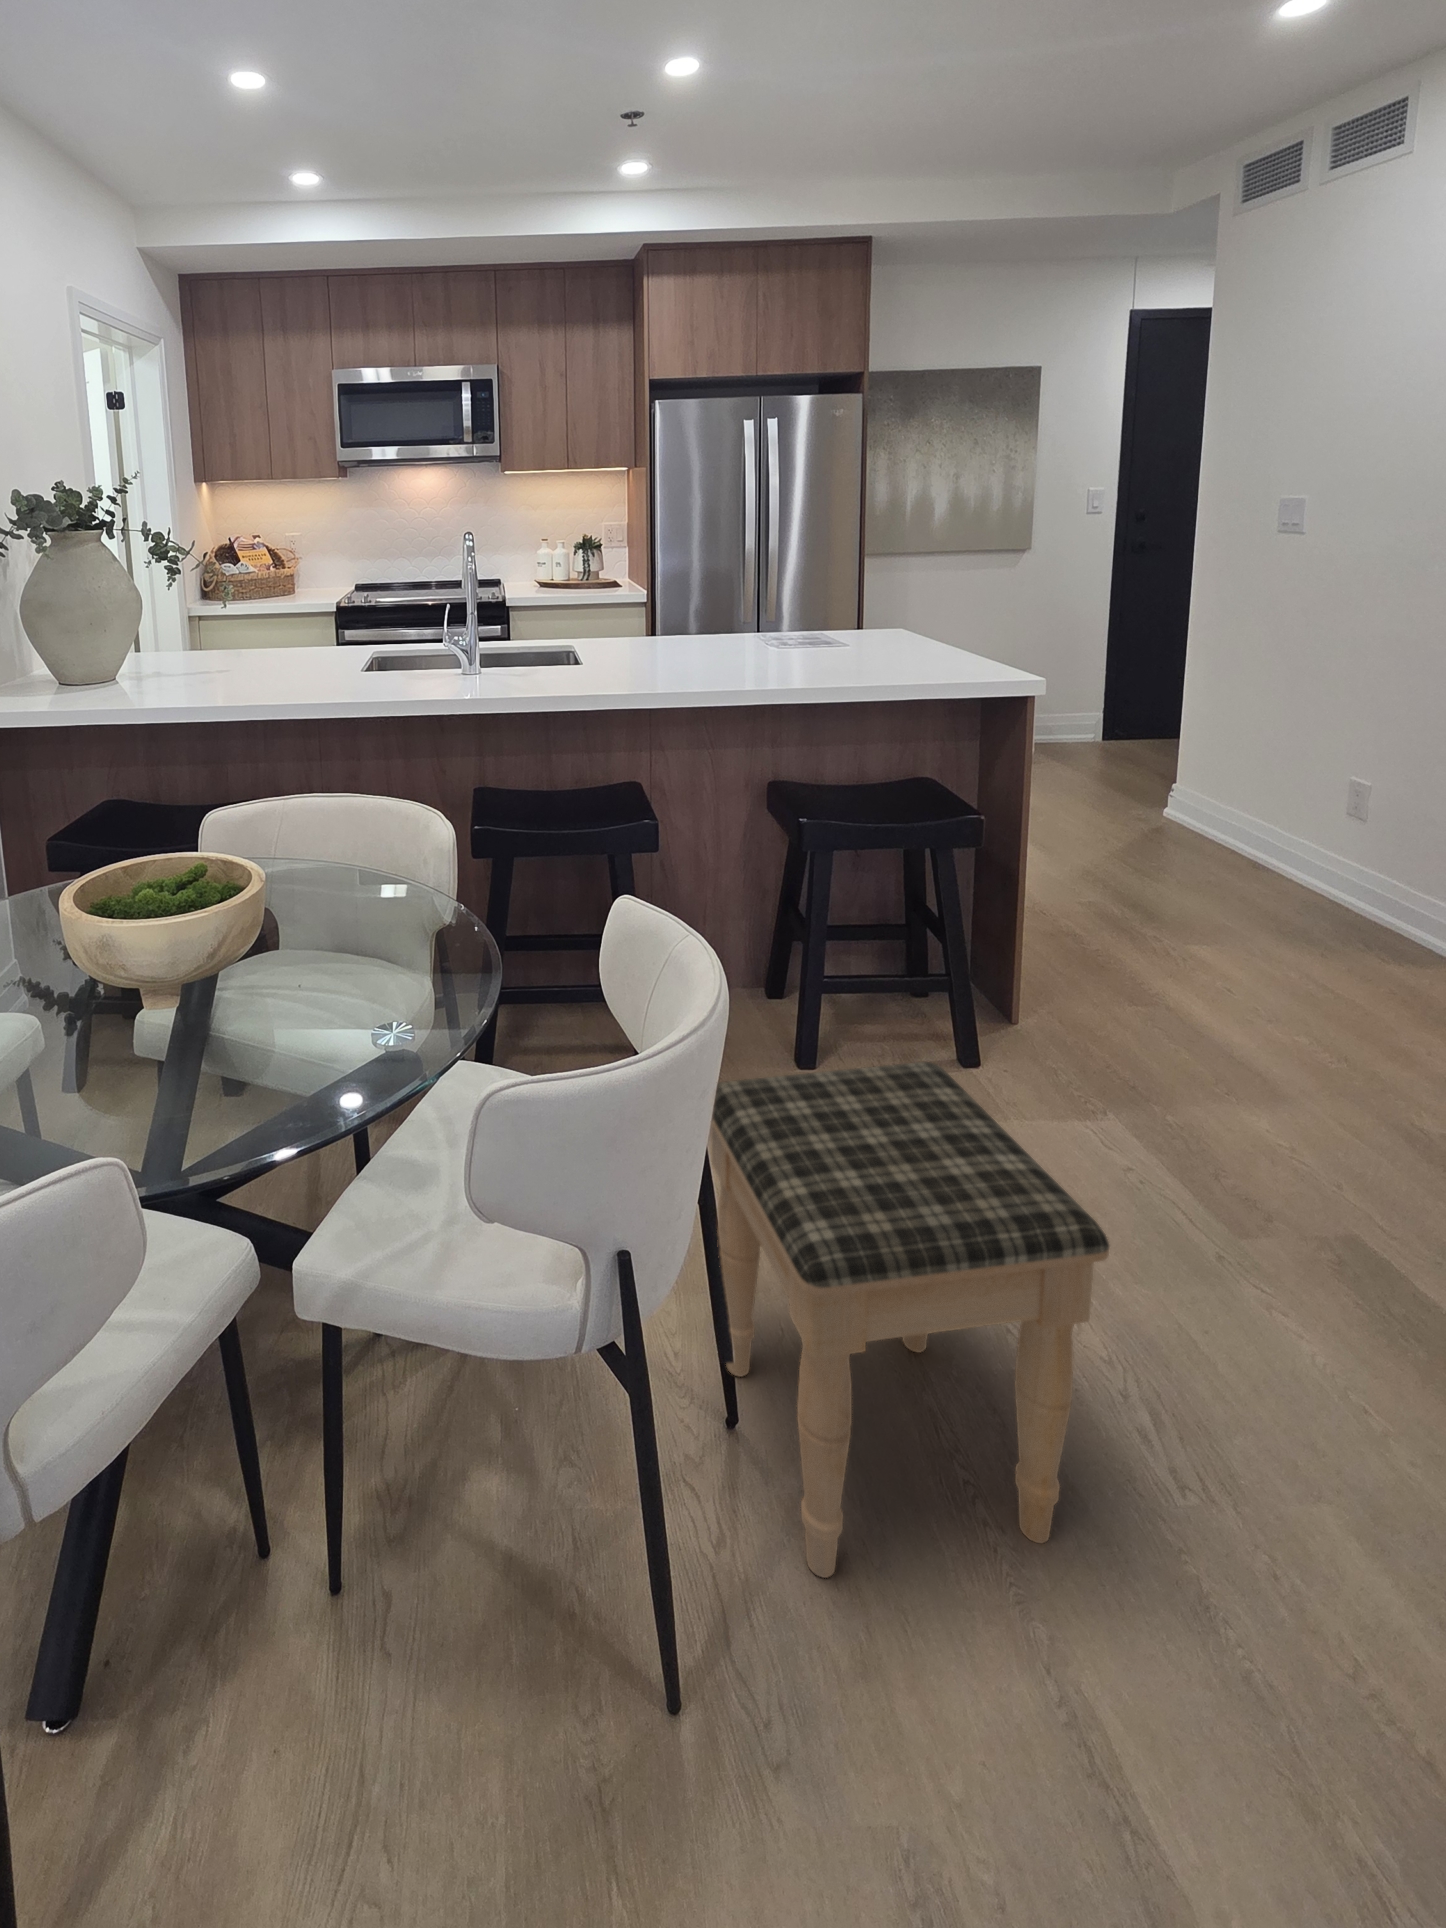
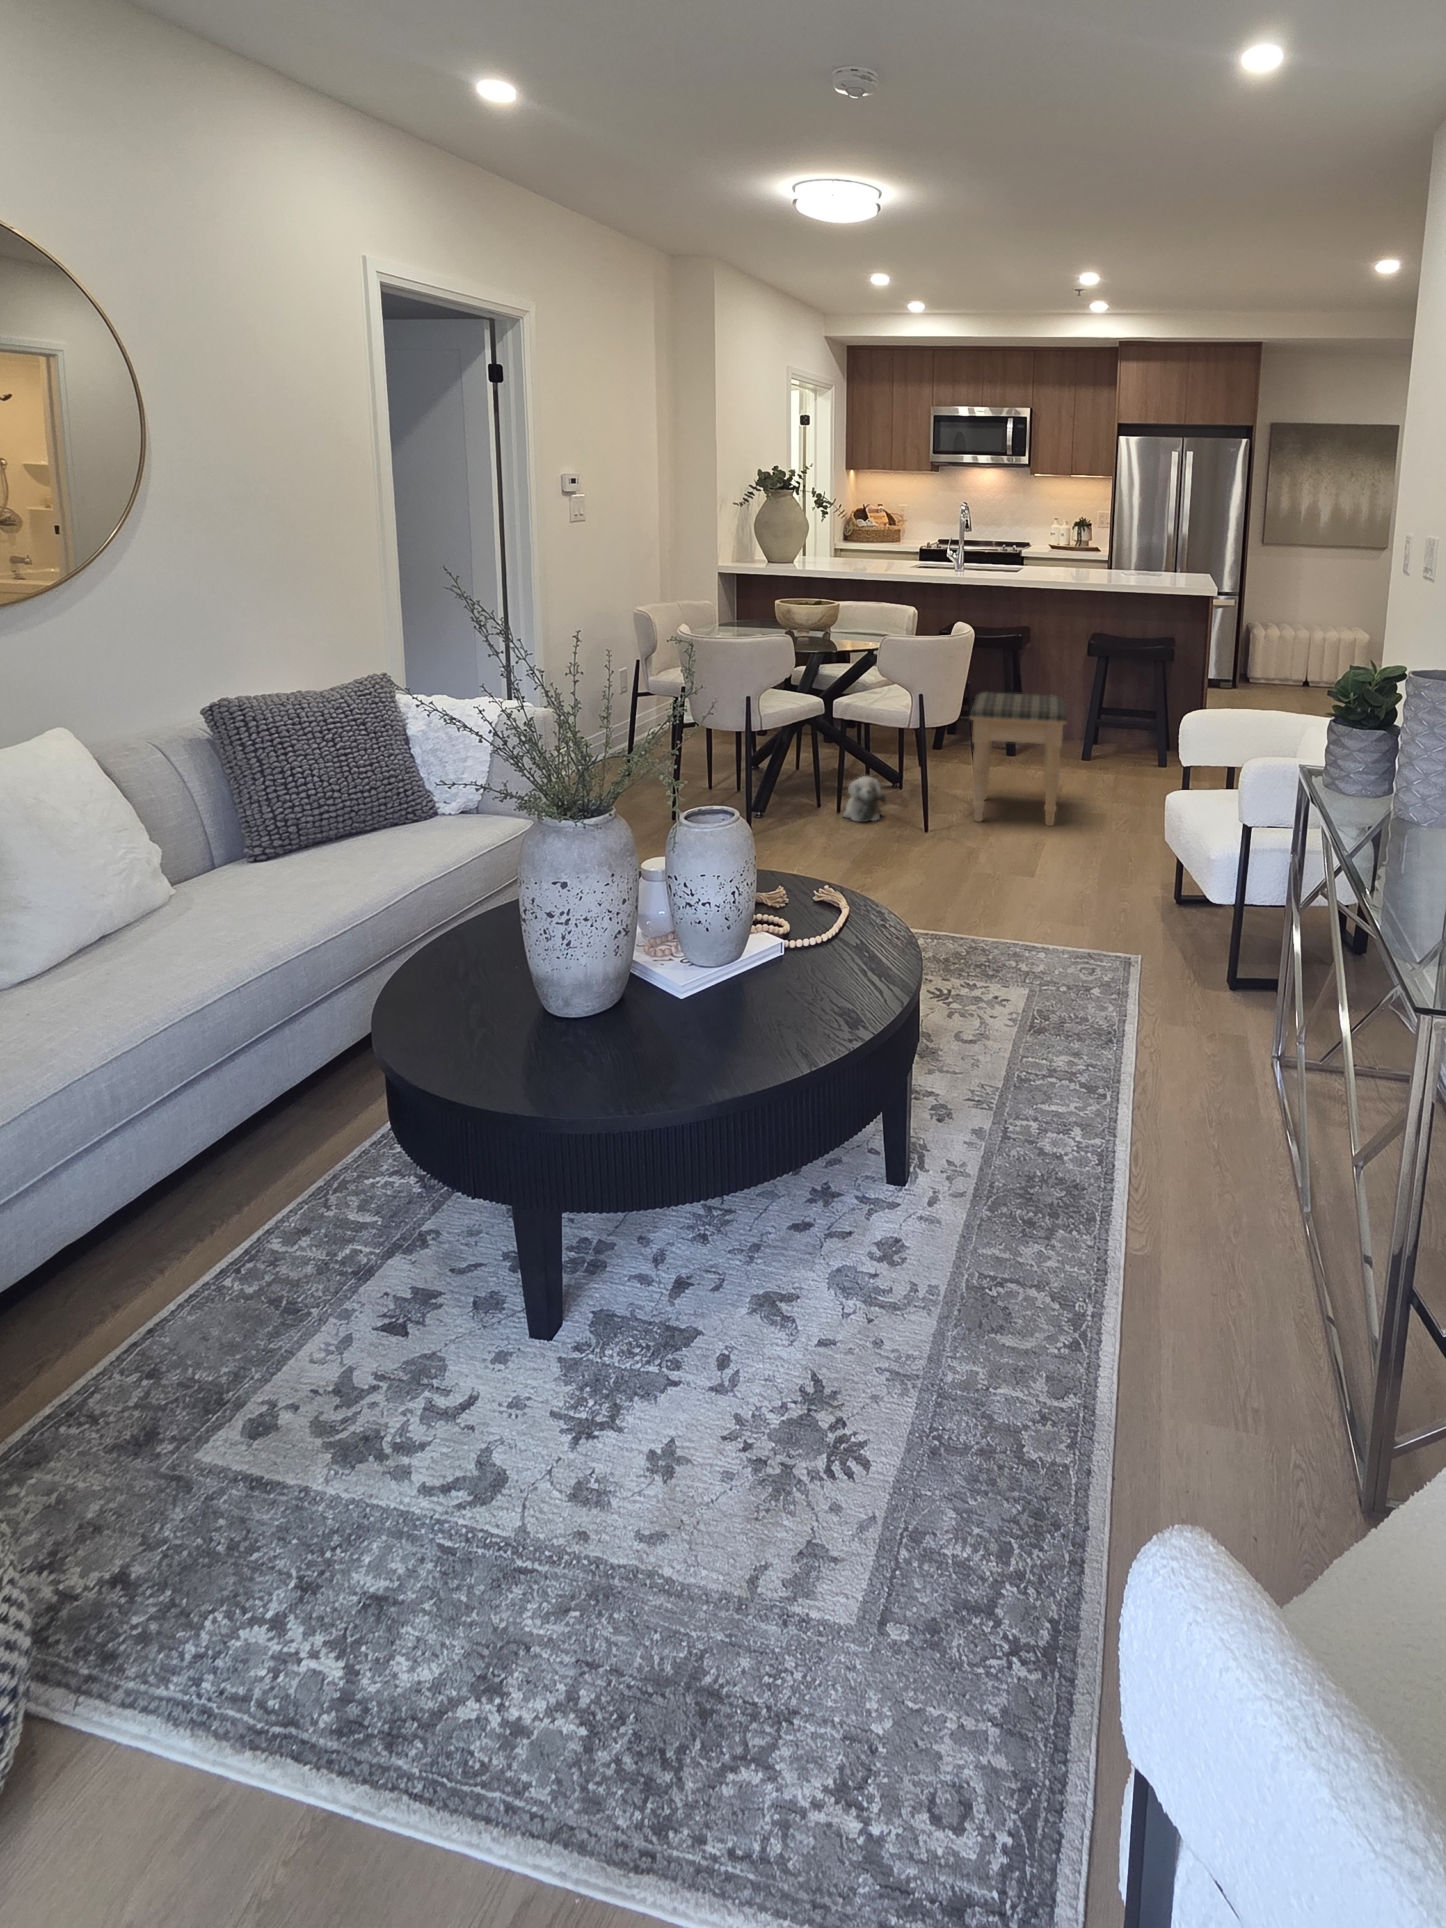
plush toy: none [385,1492,523,1719] -> present [843,776,886,822]

